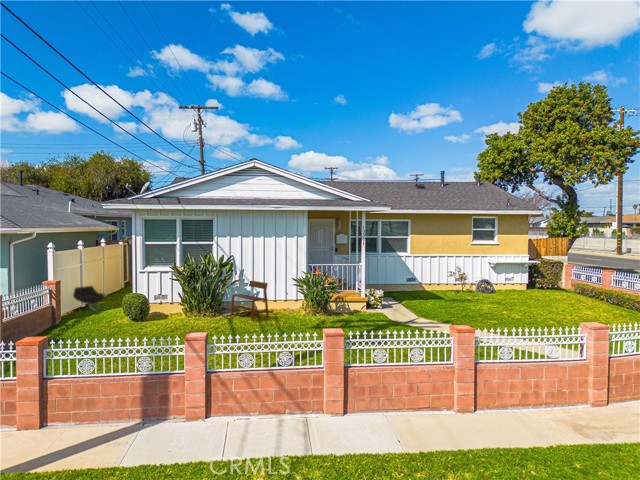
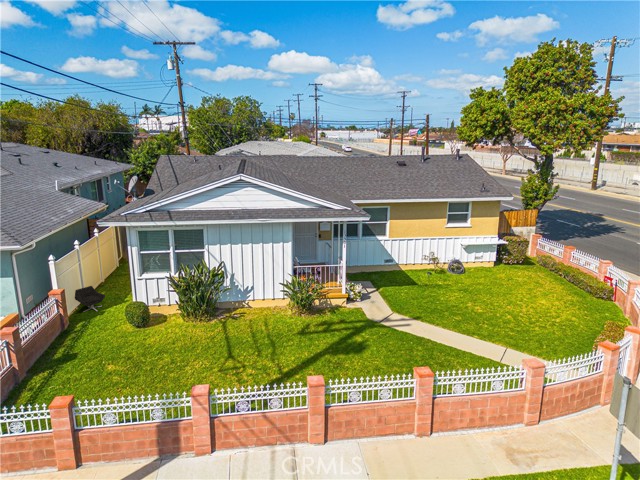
bench: present [231,281,269,320] -> none [224,282,259,324]

